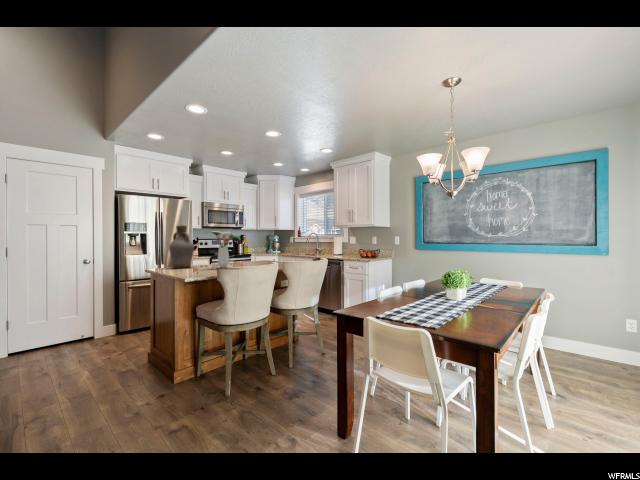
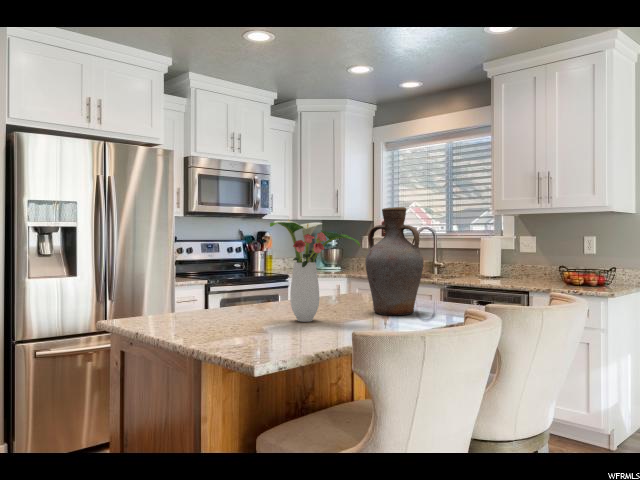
vase: present [169,225,194,268] -> present [365,207,423,315]

